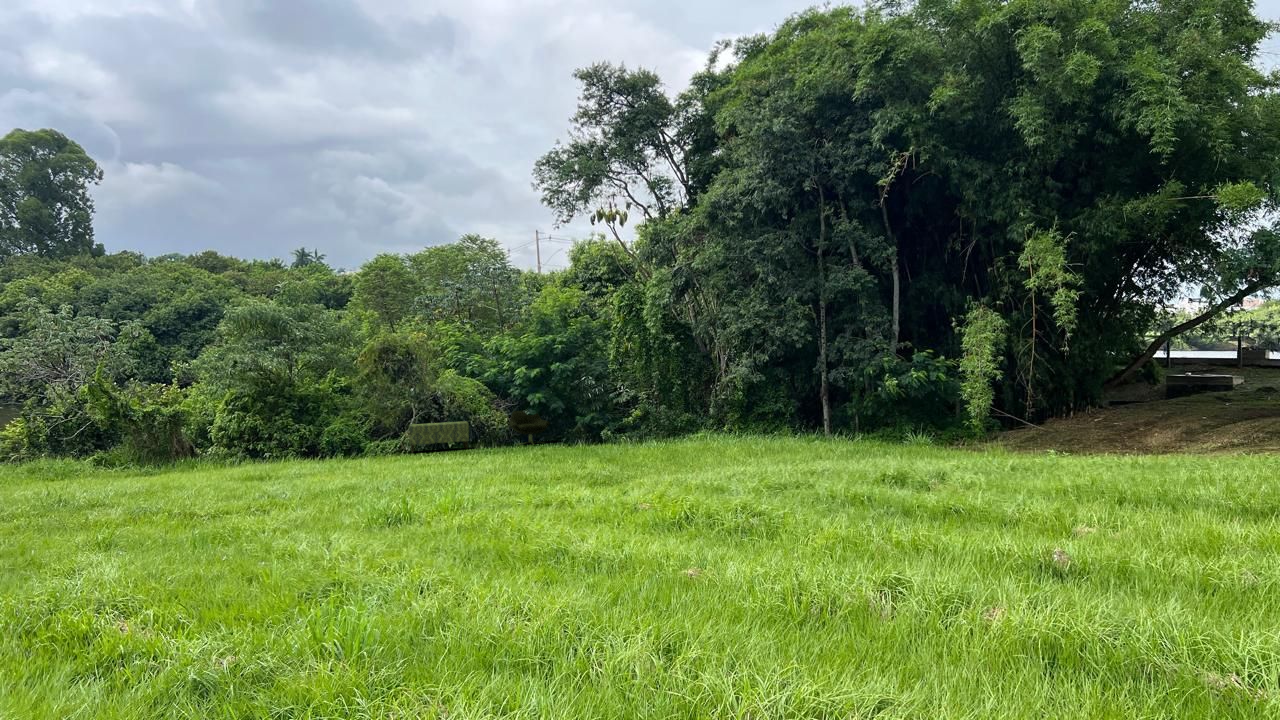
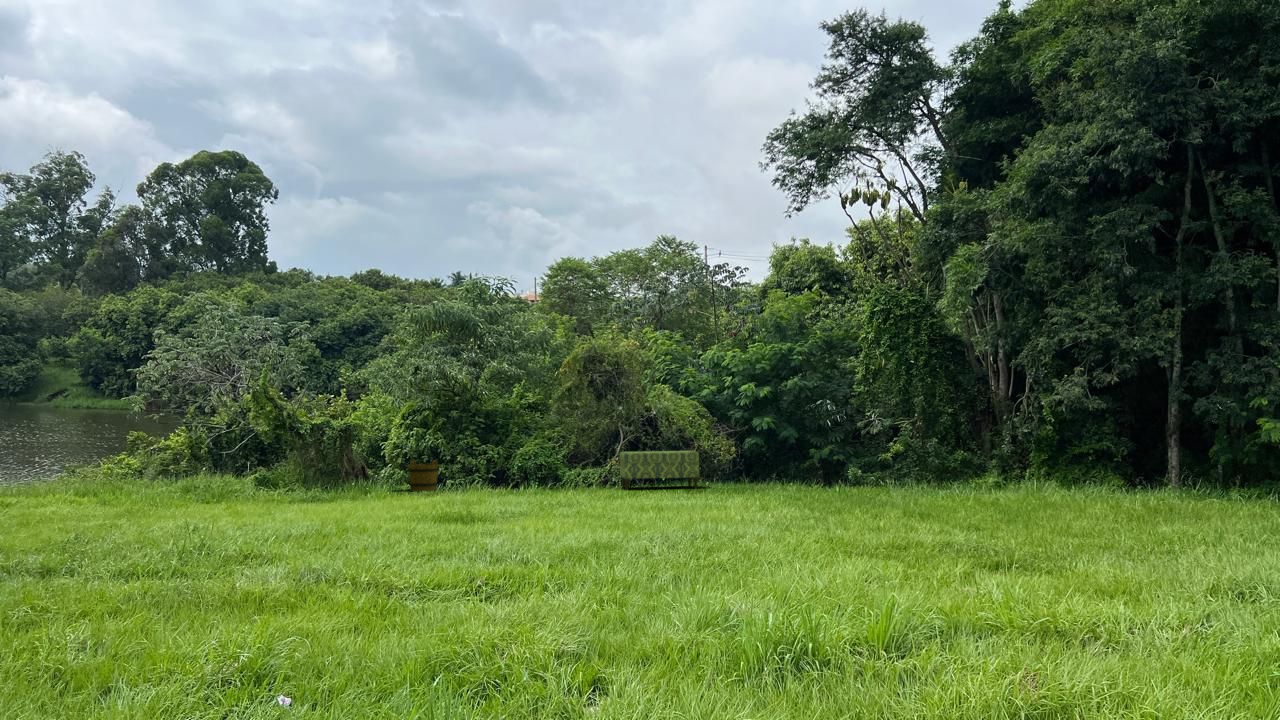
lounge chair: present [509,411,550,444] -> none [745,439,804,487]
bucket: none [231,438,259,463] -> present [408,460,439,491]

